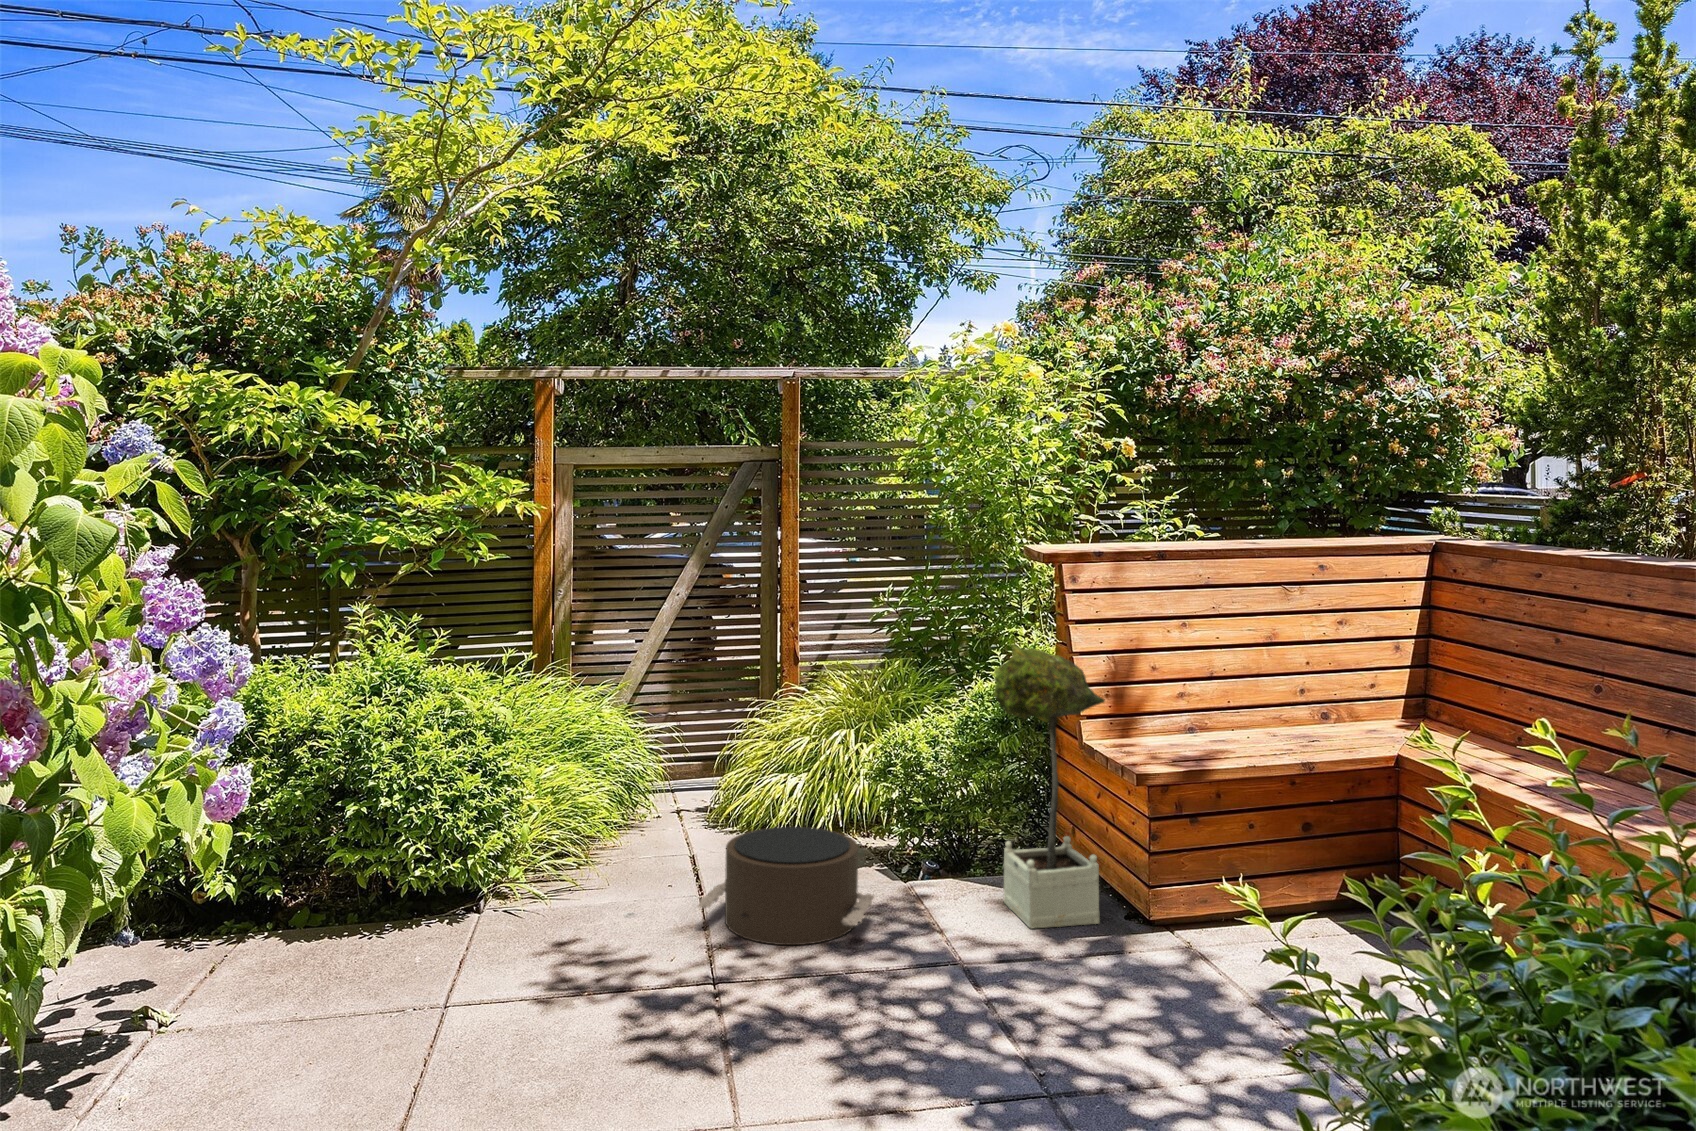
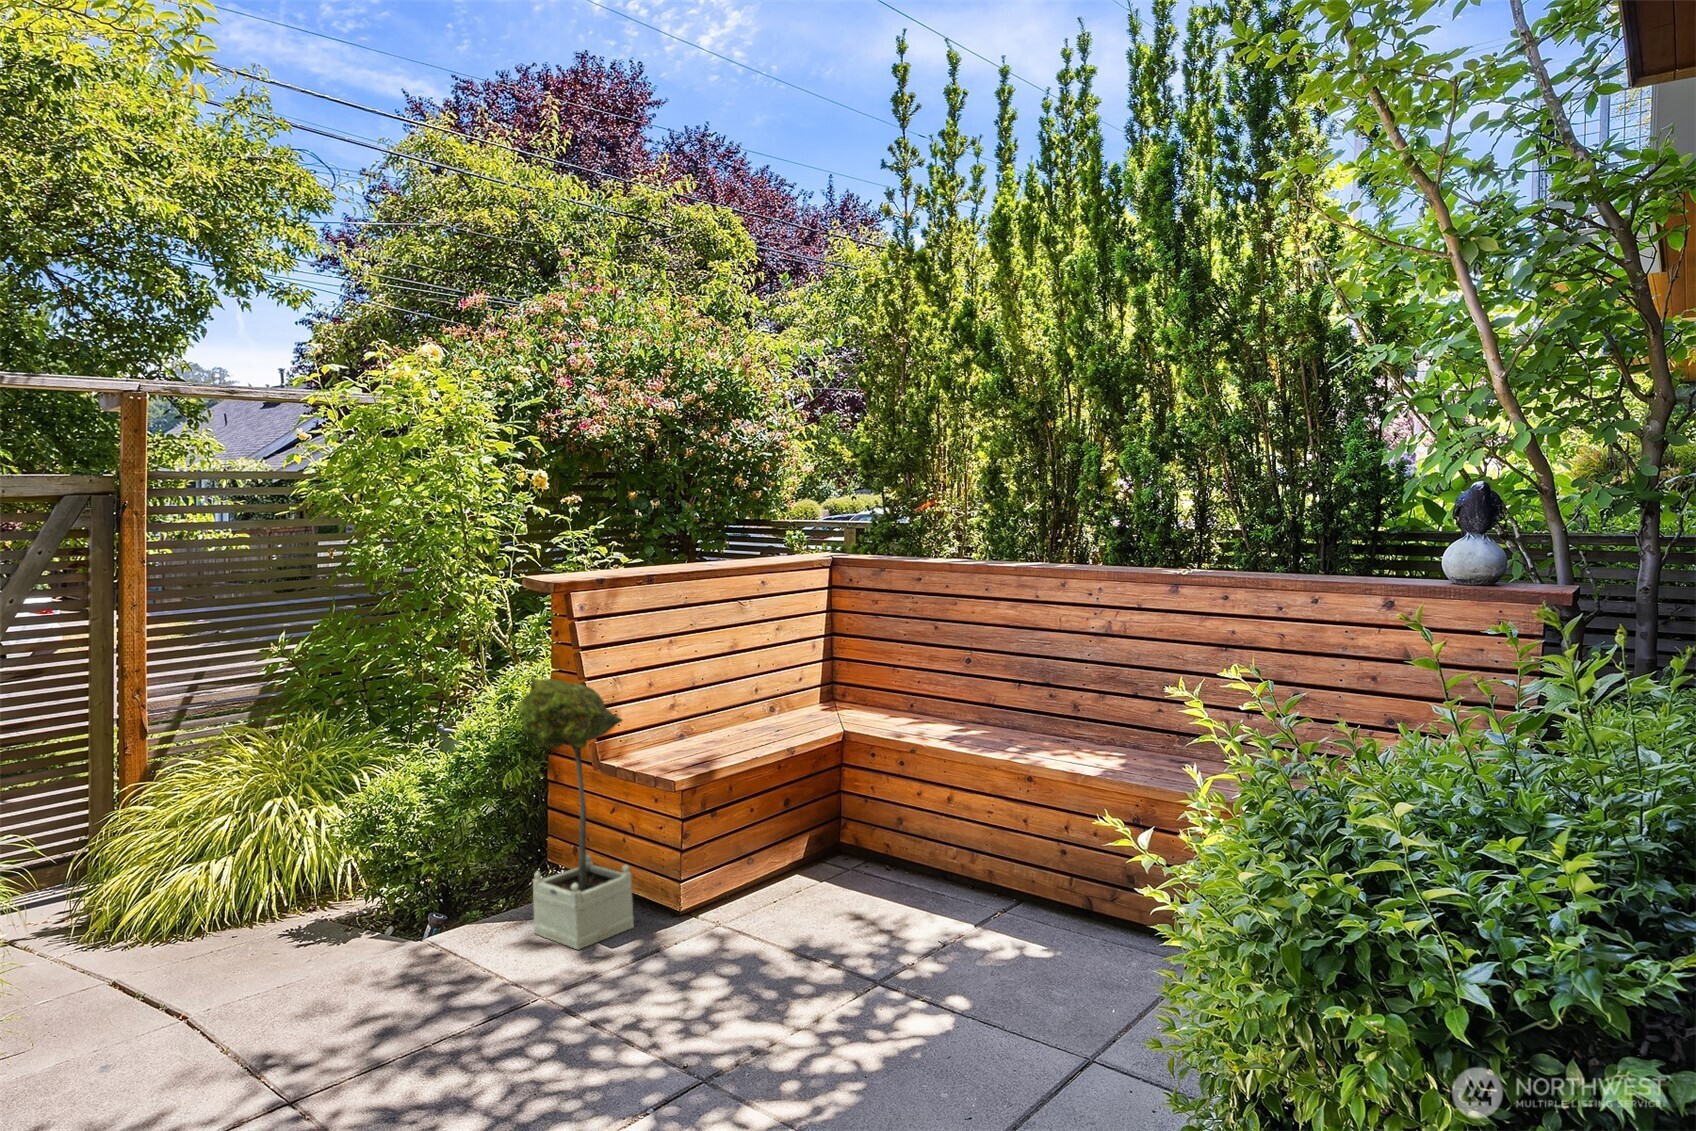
pouf: present [698,827,874,945] -> none [203,906,423,1054]

